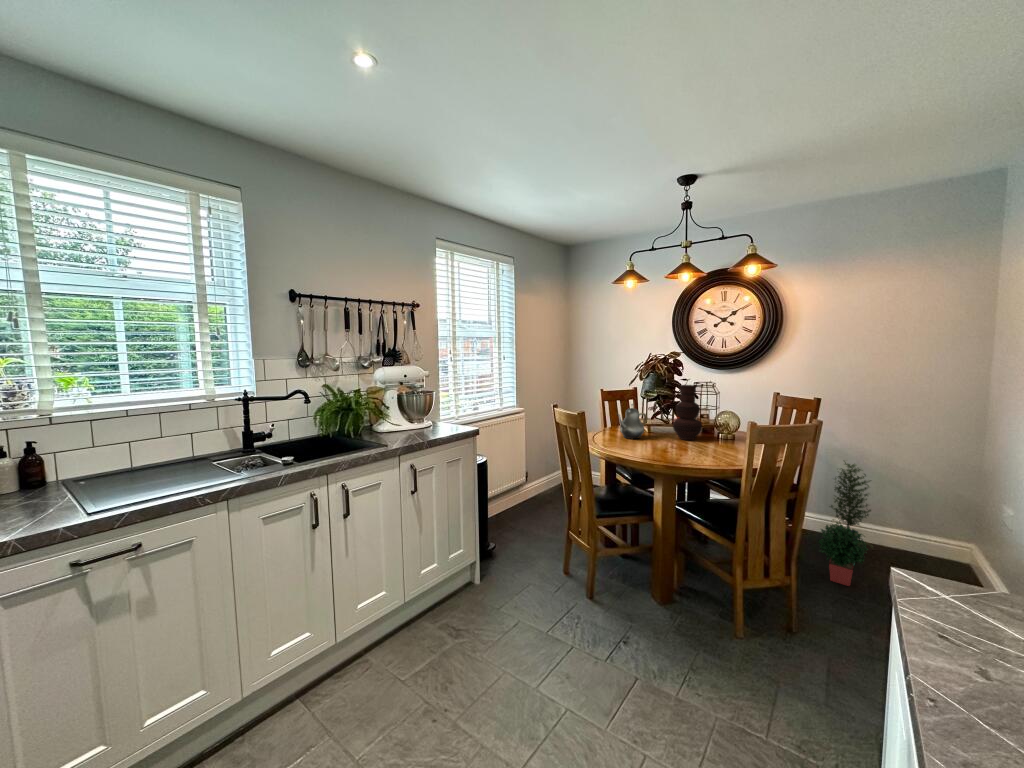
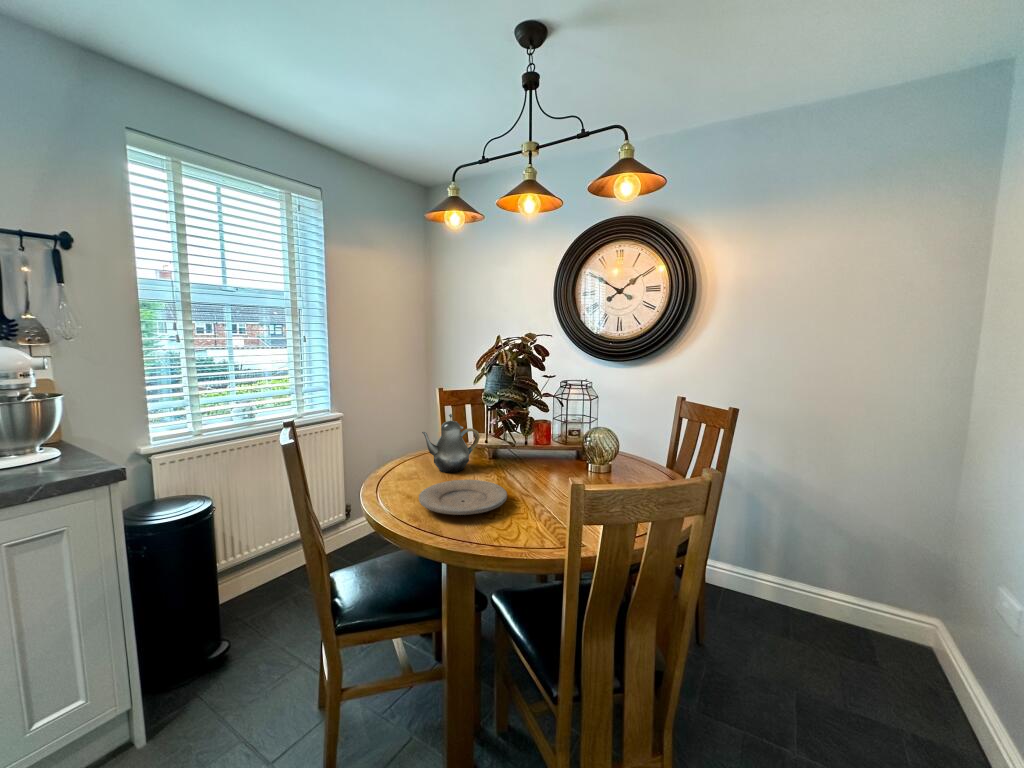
vase: present [673,385,702,440] -> none [513,383,559,475]
plate: none [634,440,686,455] -> present [419,480,507,515]
potted plant: present [819,461,873,586] -> none [726,494,804,704]

